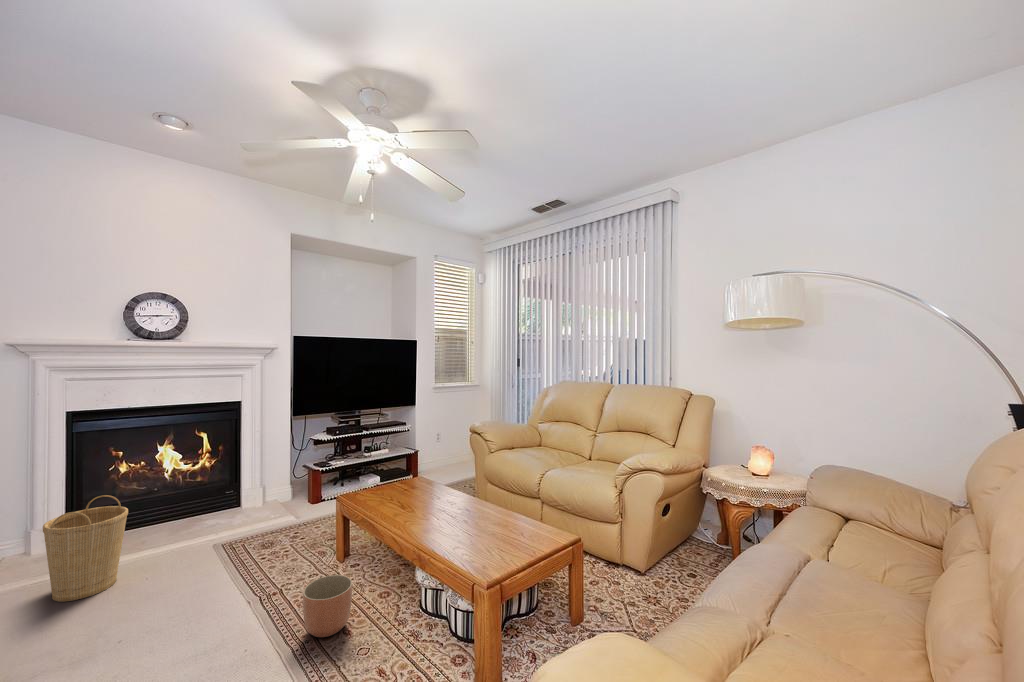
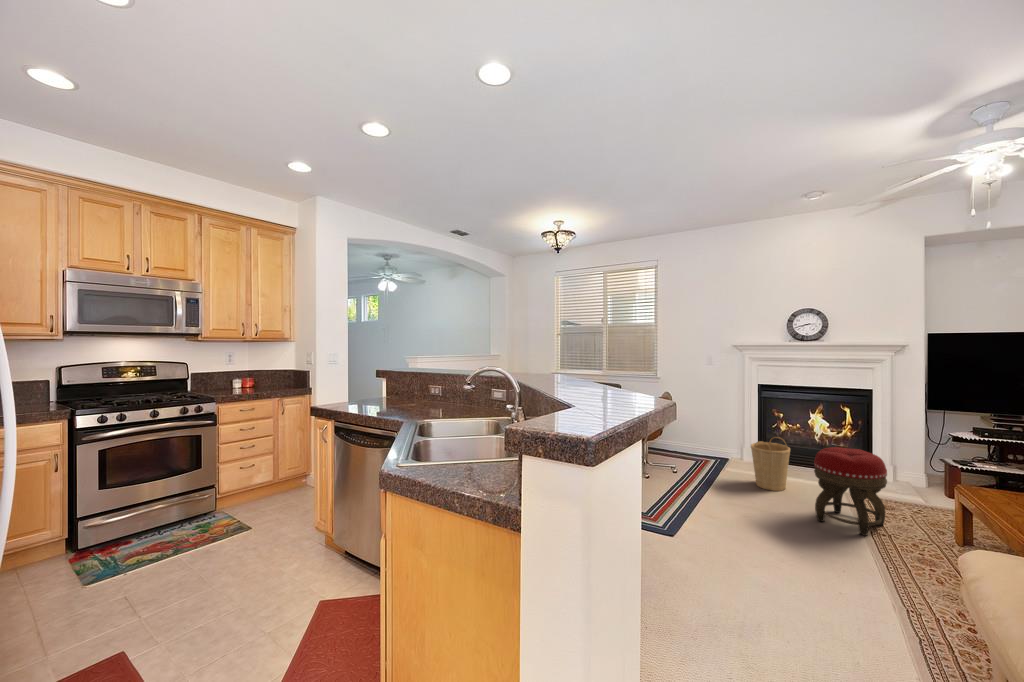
footstool: none [177,480,278,615] -> present [814,447,887,536]
planter: present [303,575,352,637] -> none [894,536,941,581]

